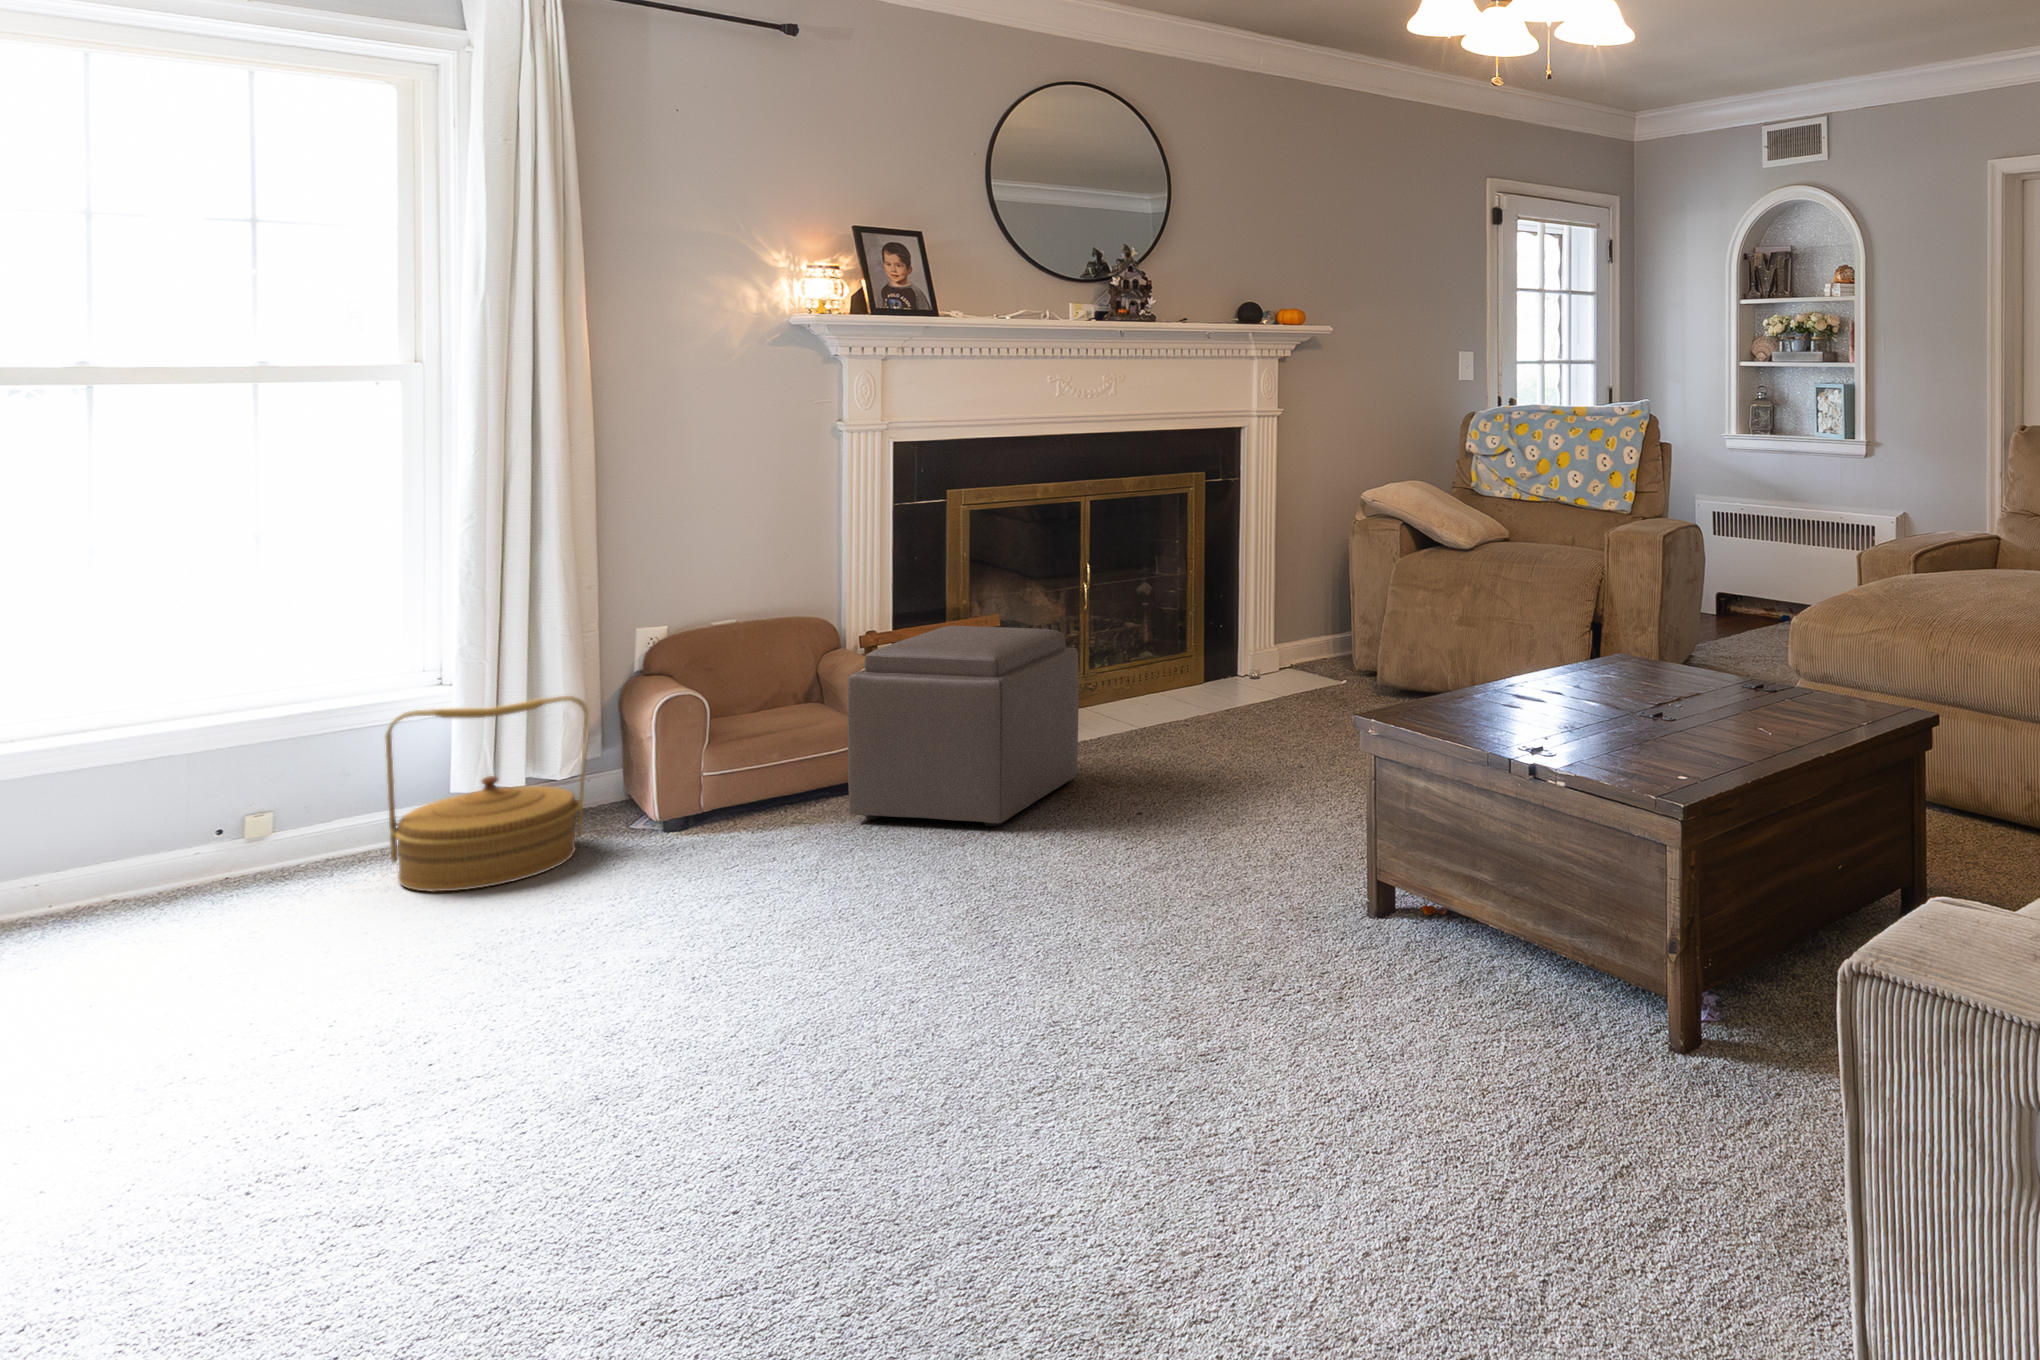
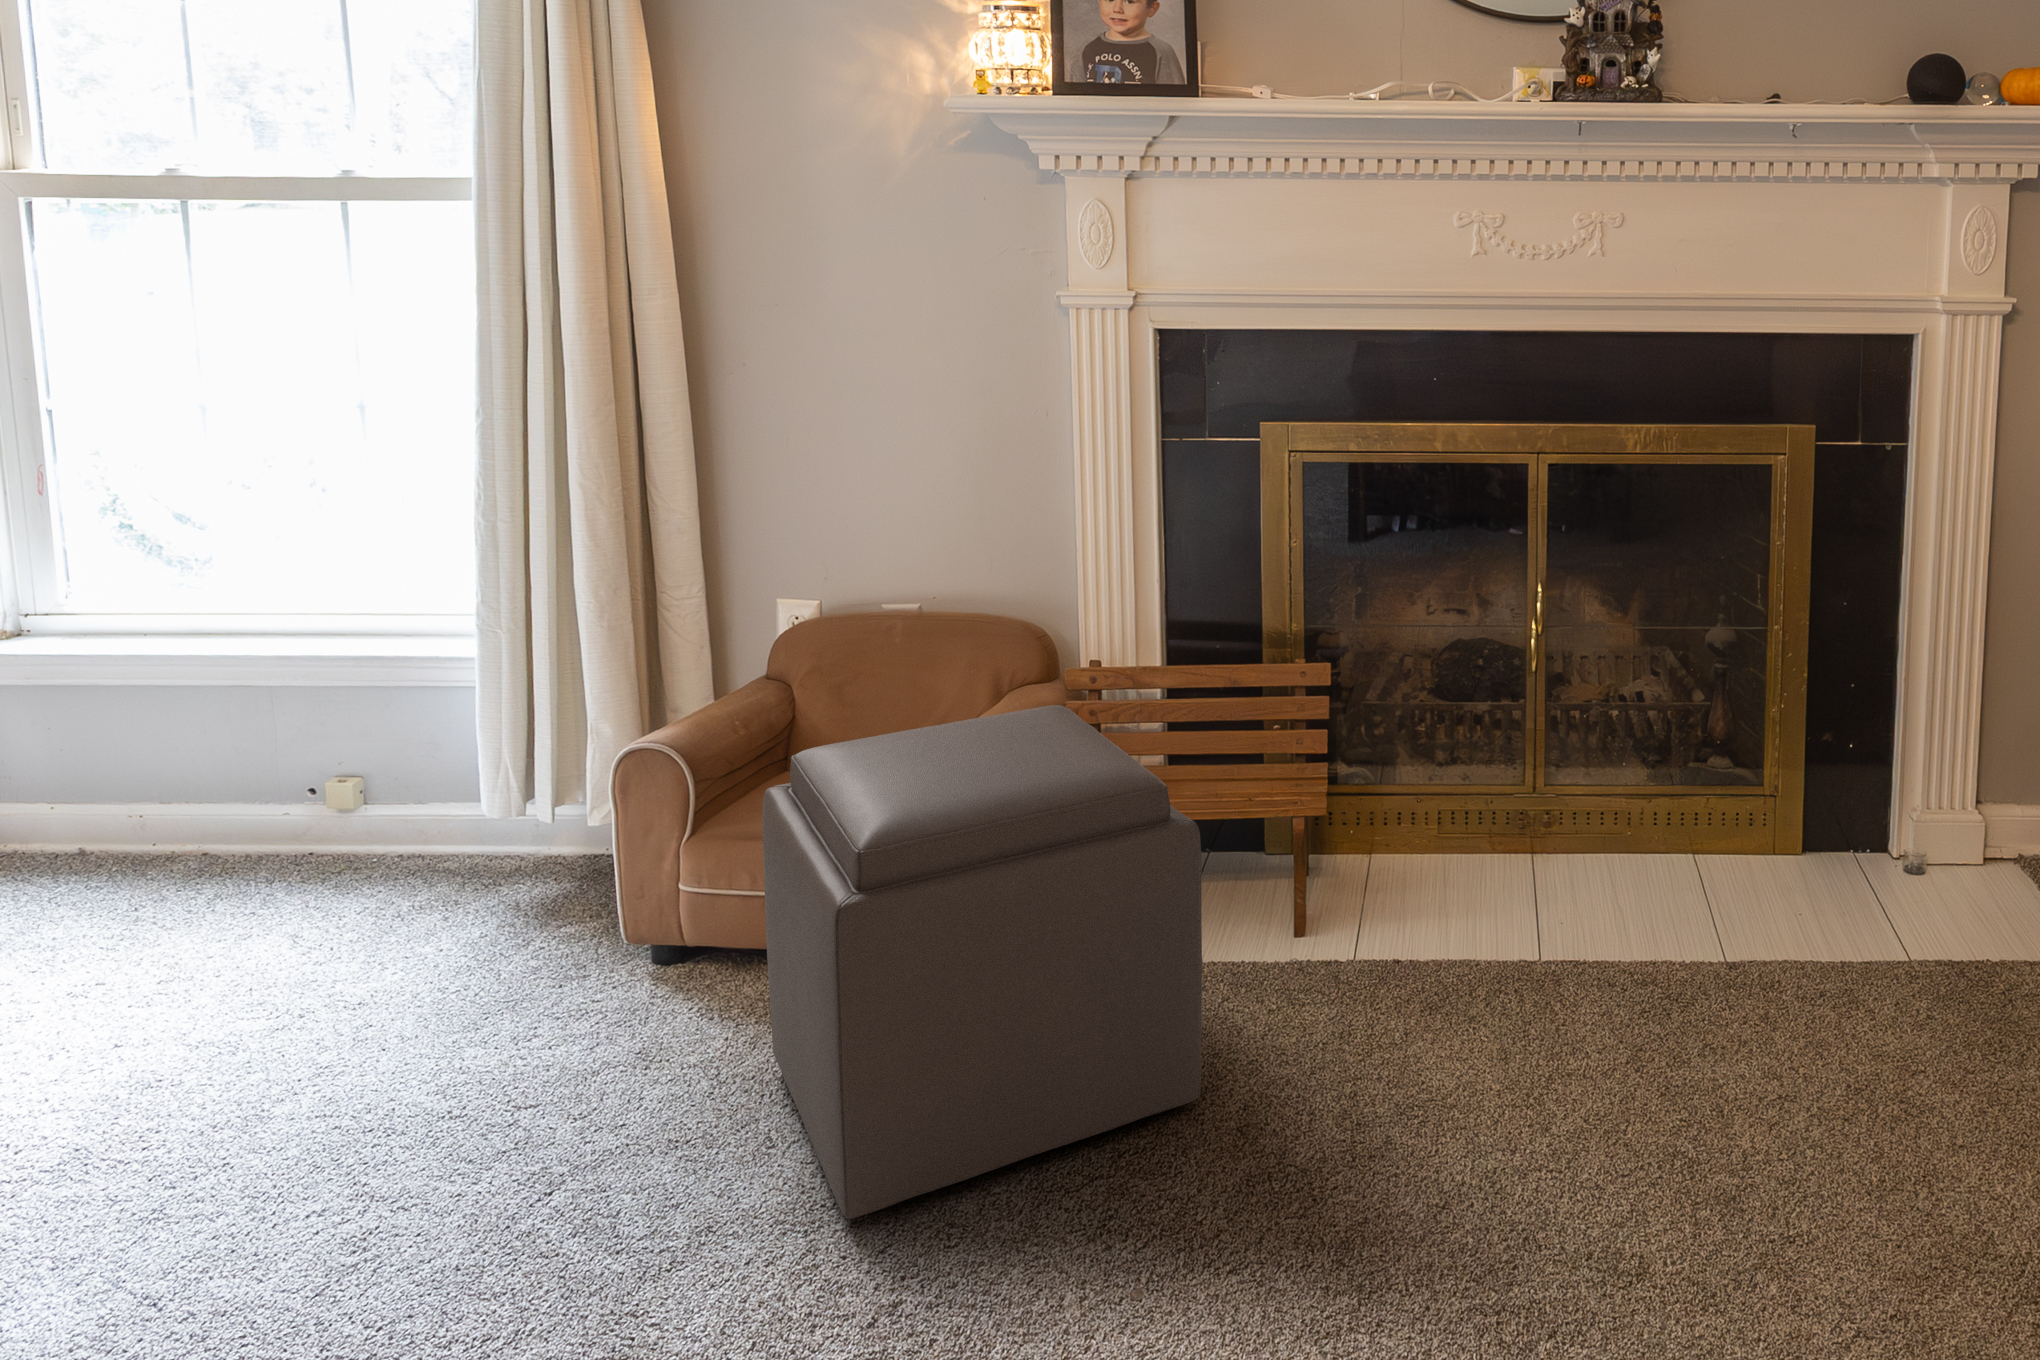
woven basket: present [386,696,588,892] -> none [260,698,544,1007]

